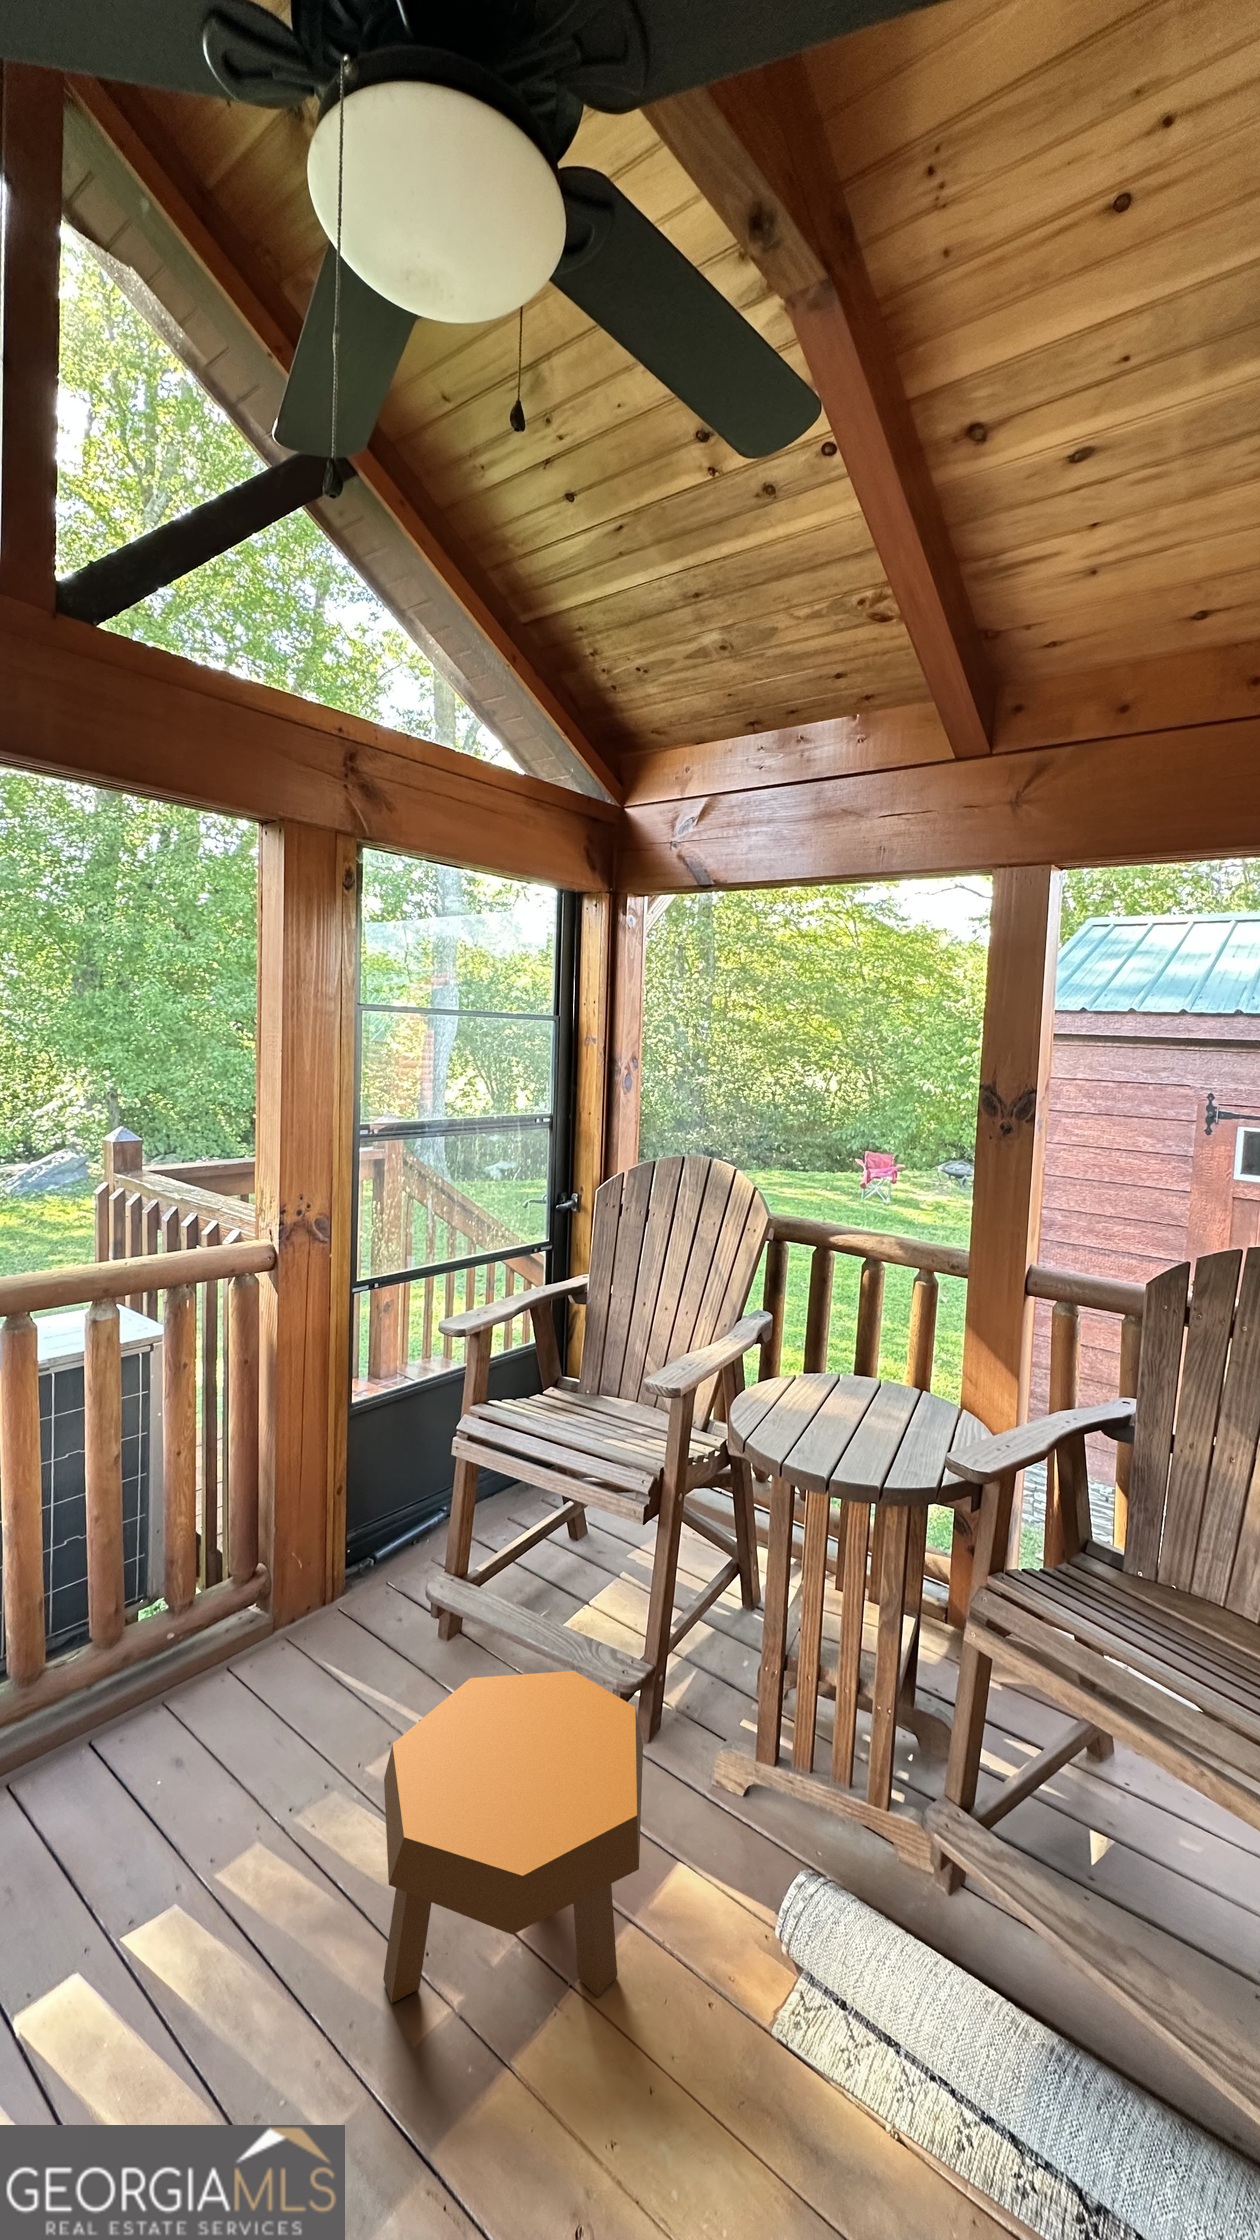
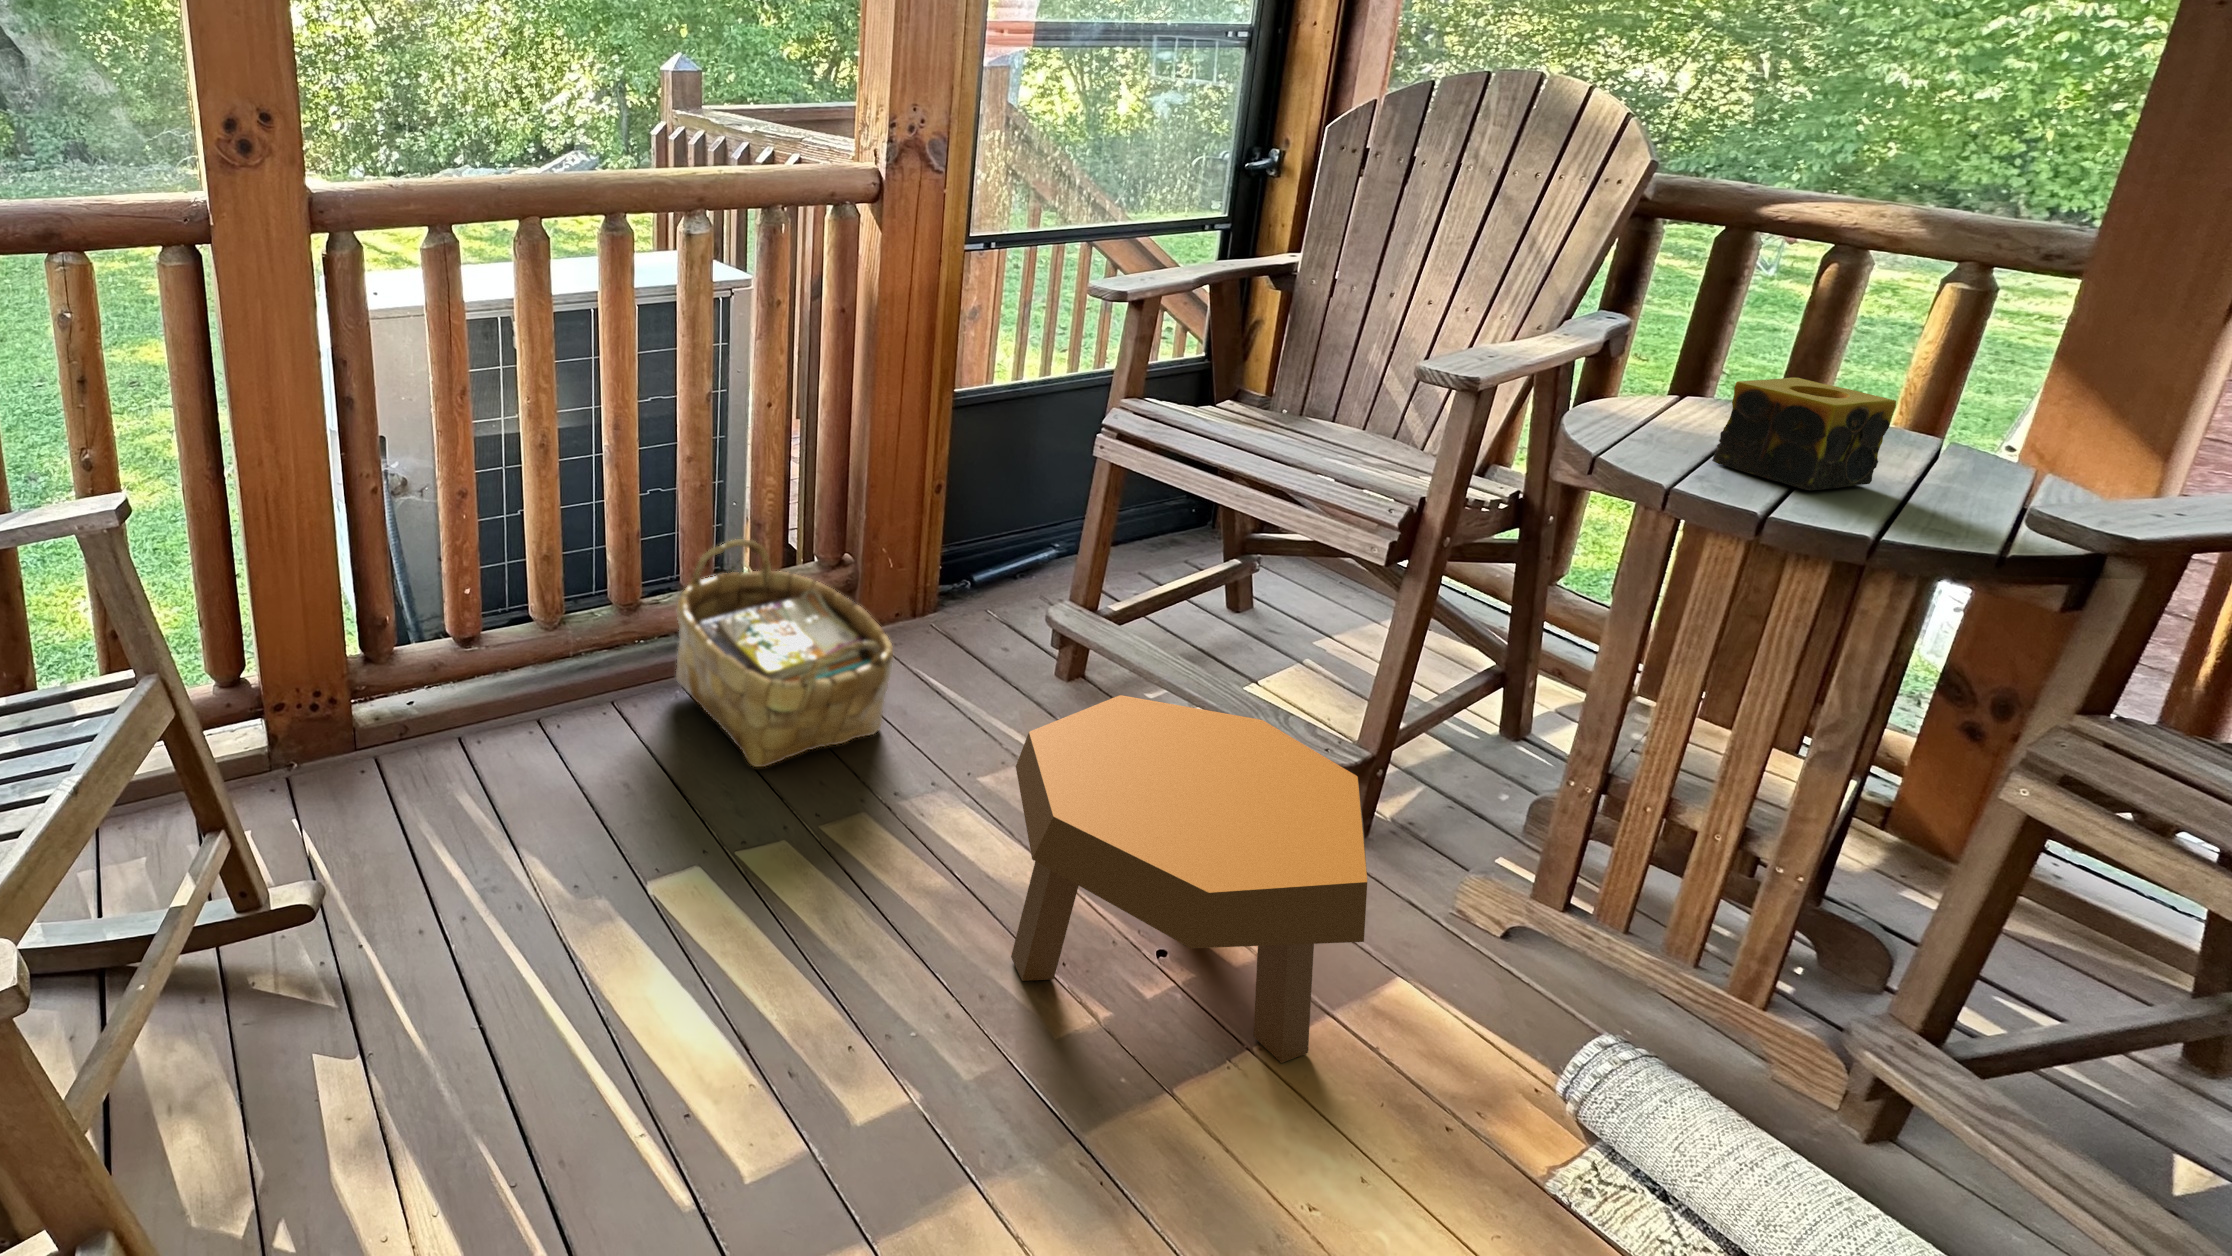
candle: none [802,1370,877,1448] -> present [1712,378,1896,490]
woven basket: none [74,1588,291,1839] -> present [676,539,893,767]

